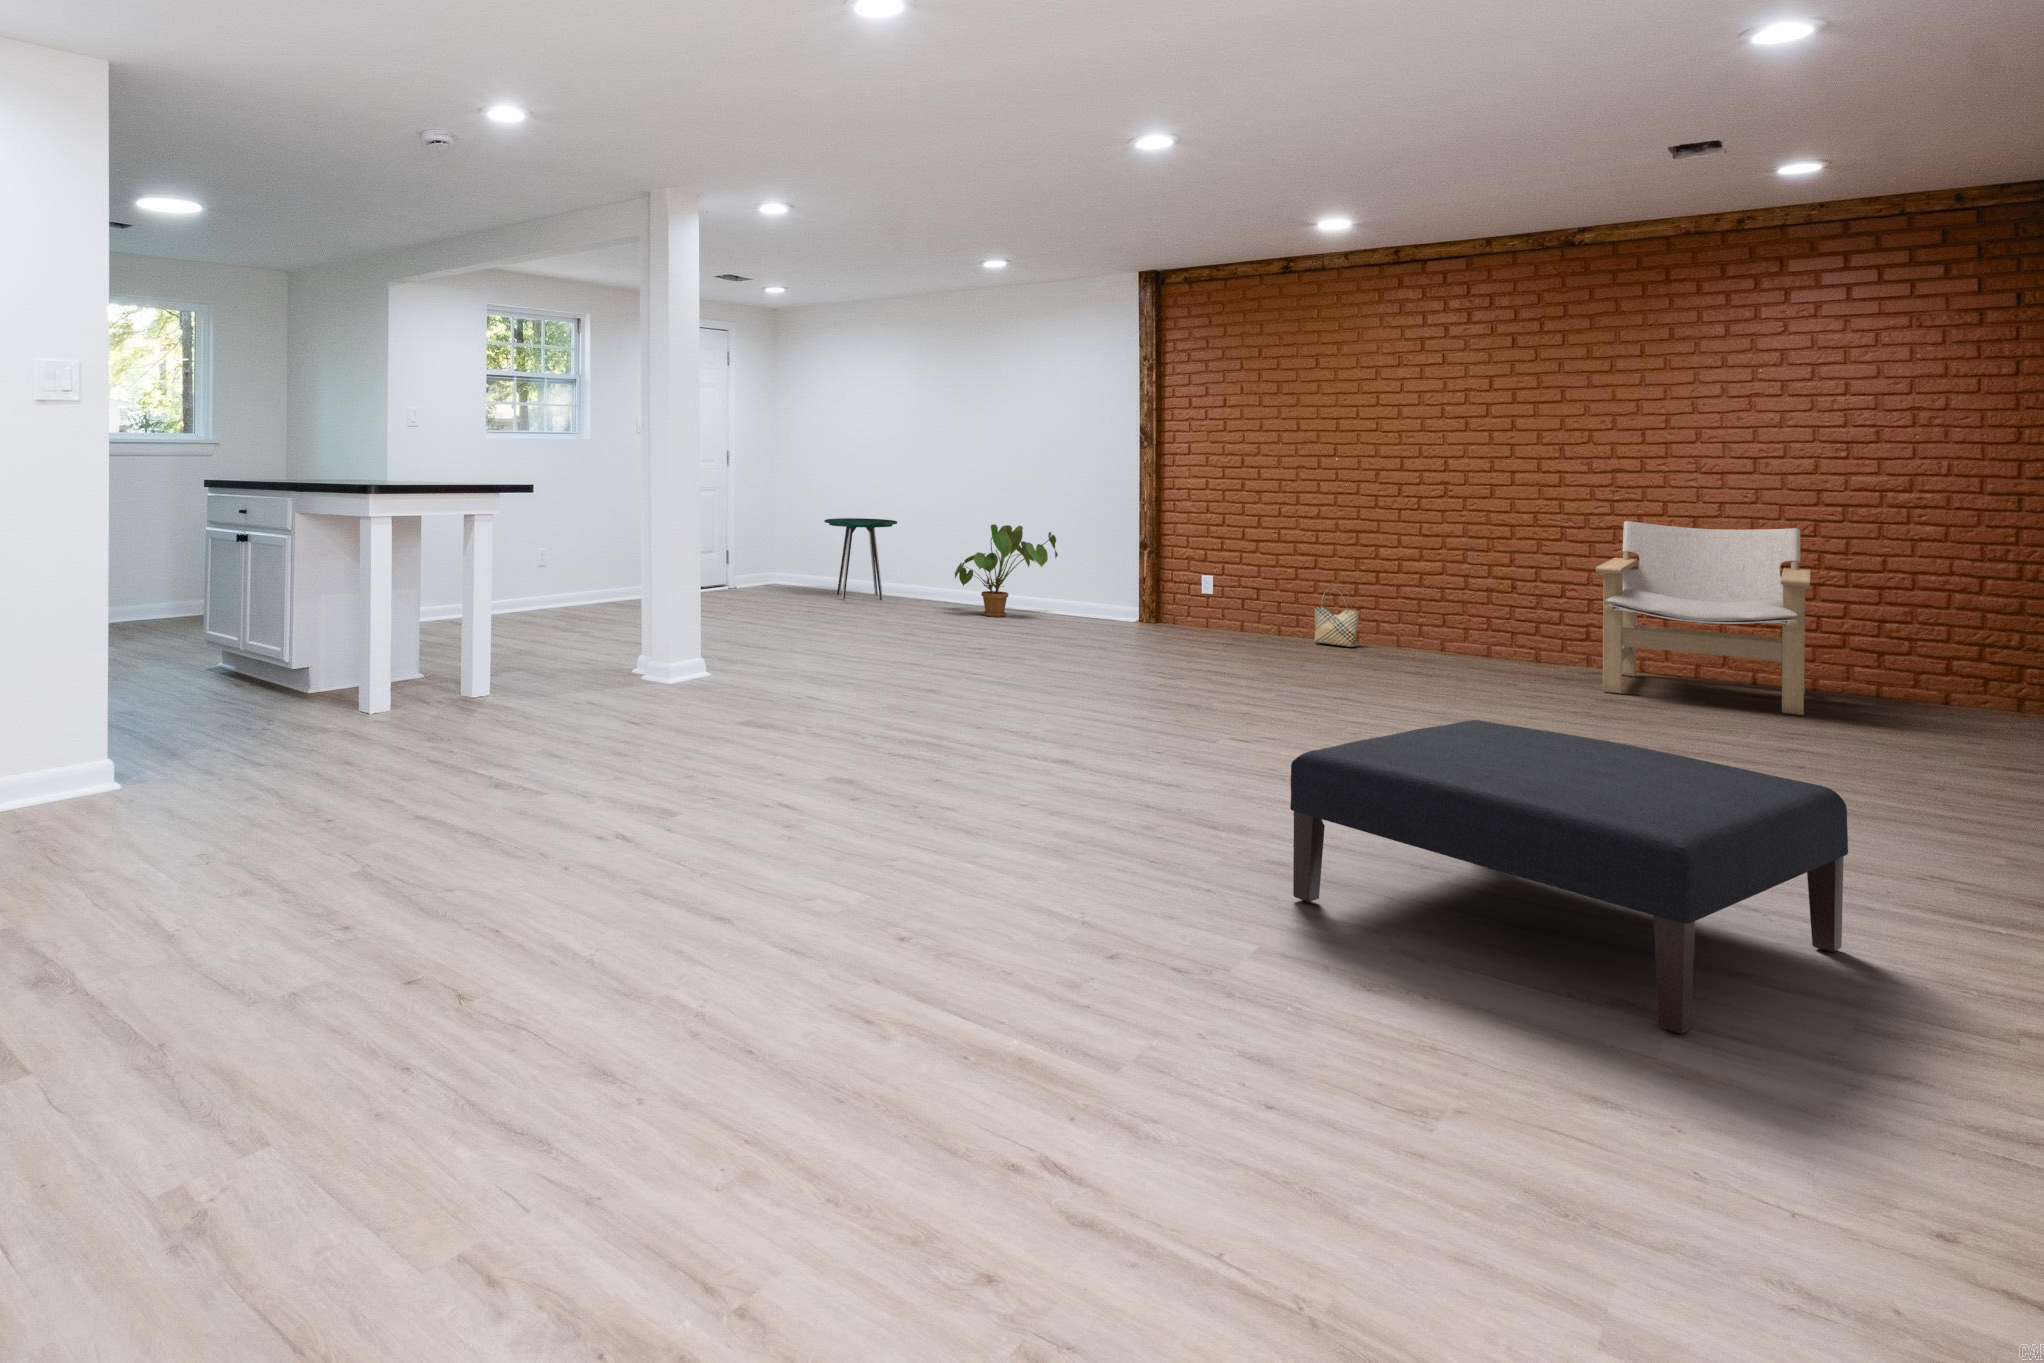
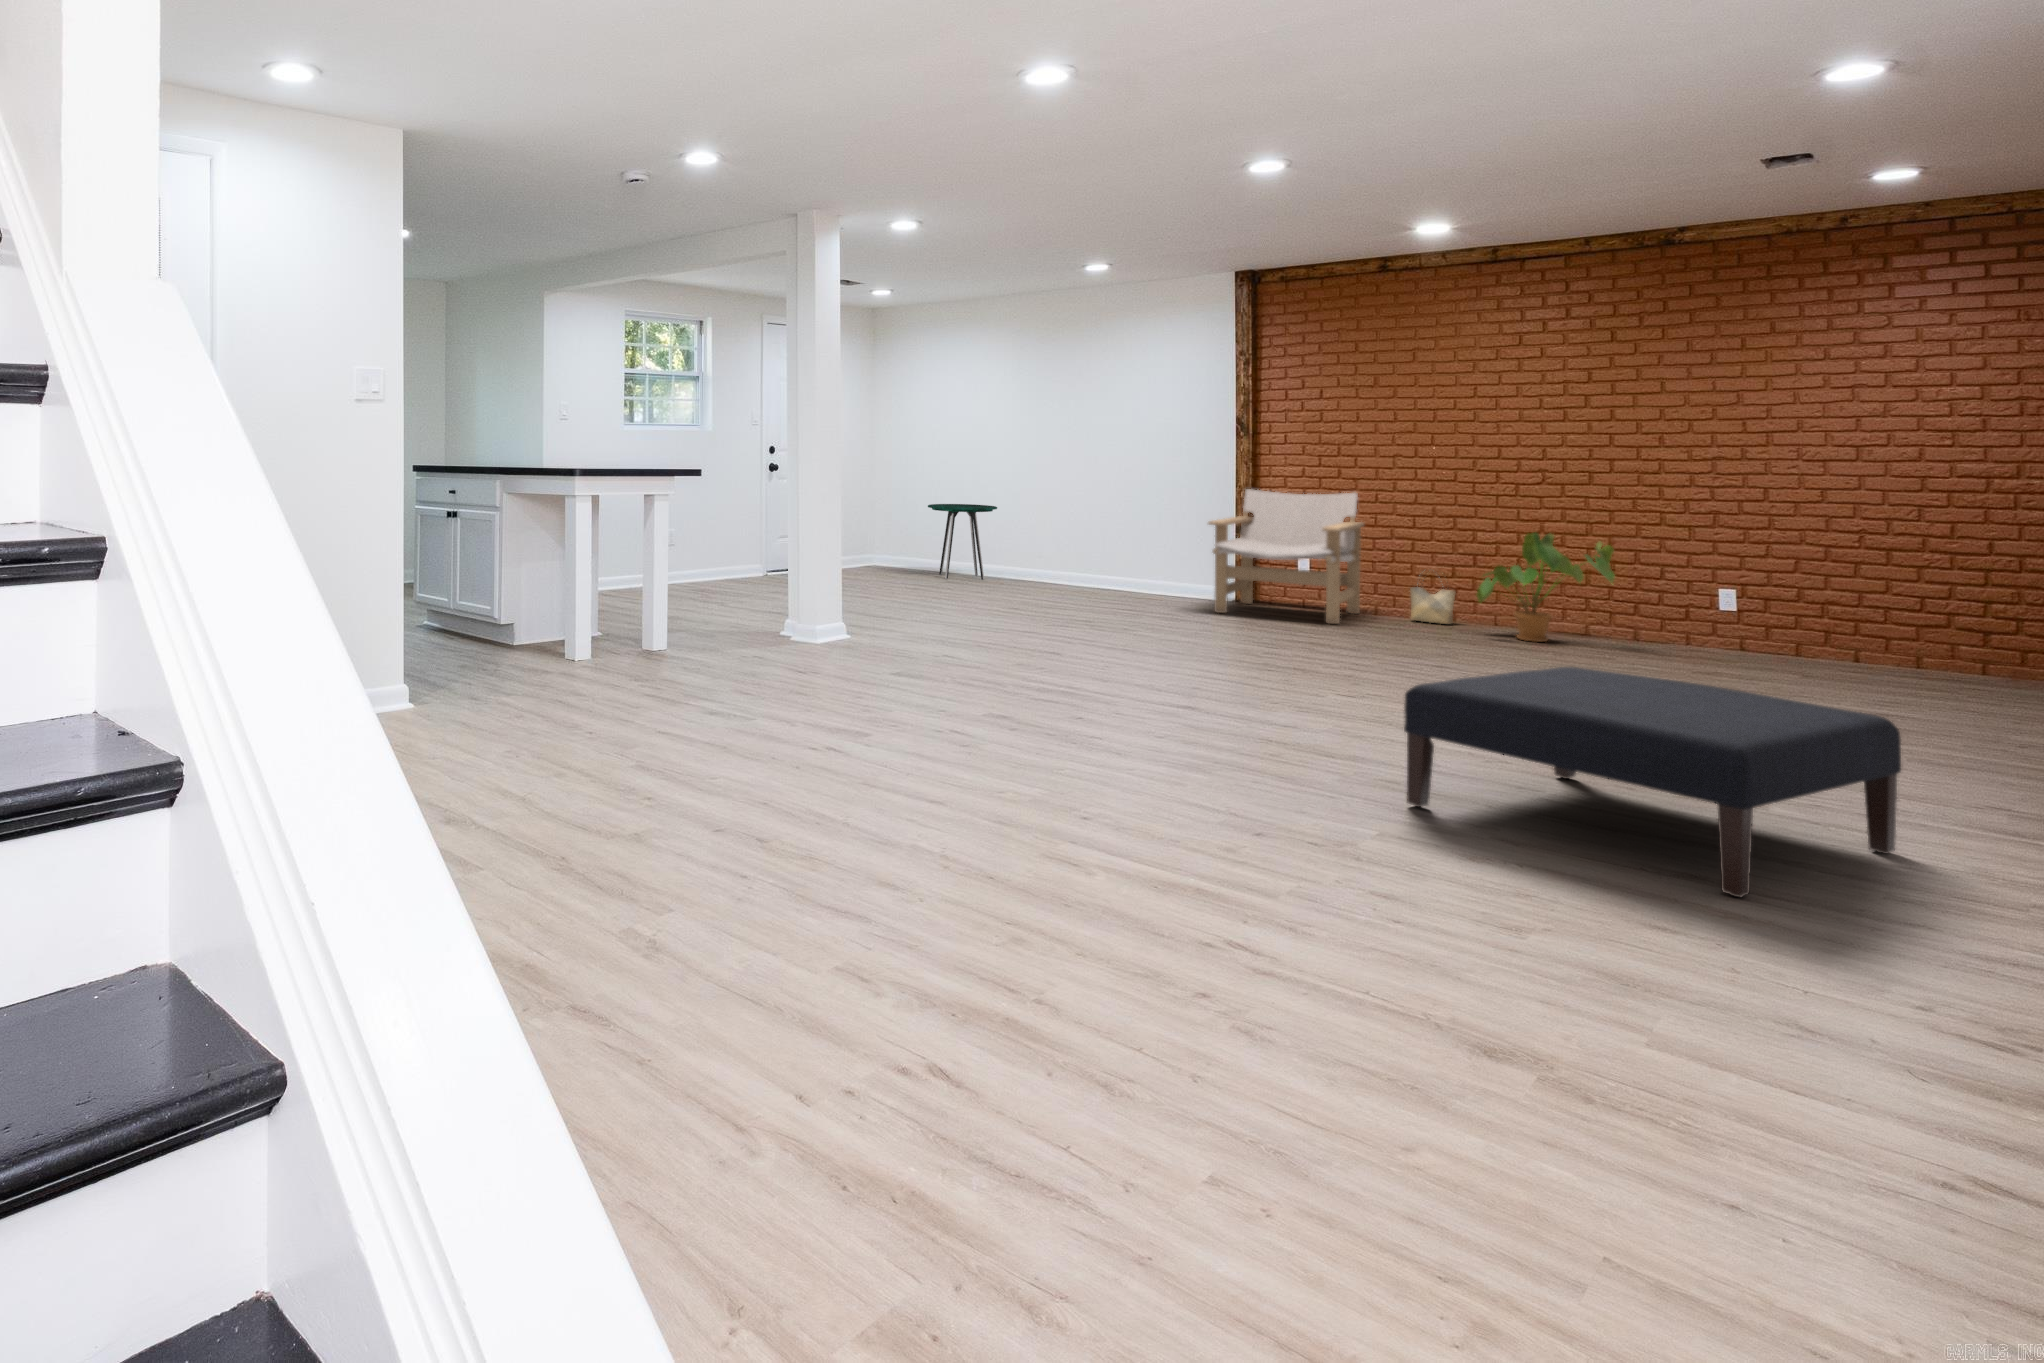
lounge chair: present [1596,521,1810,715] -> present [1208,489,1364,624]
house plant: present [955,524,1058,617] -> present [1477,532,1615,642]

